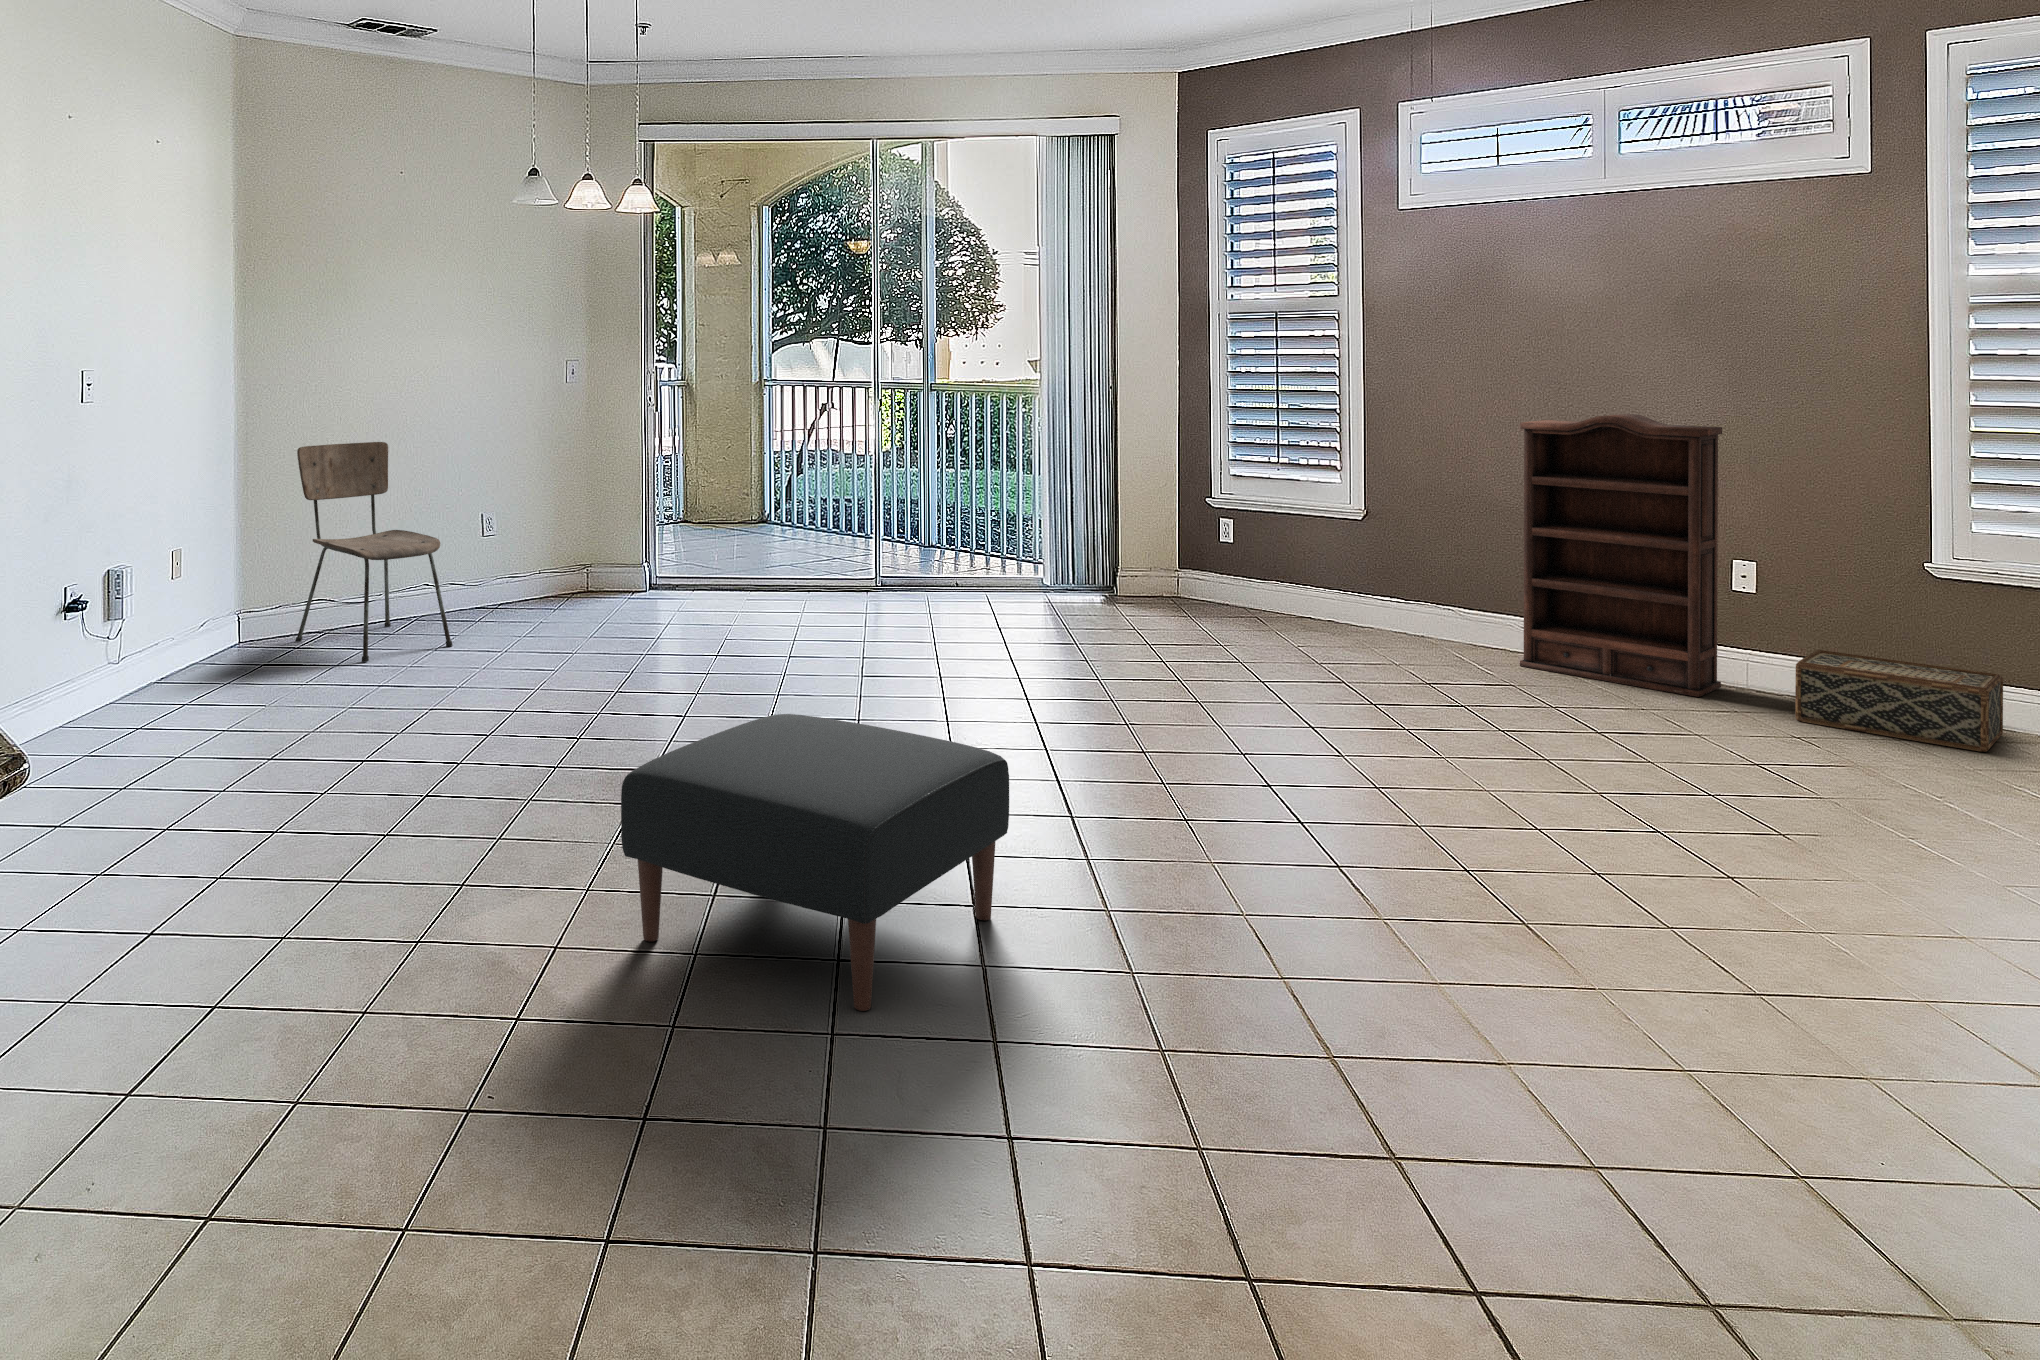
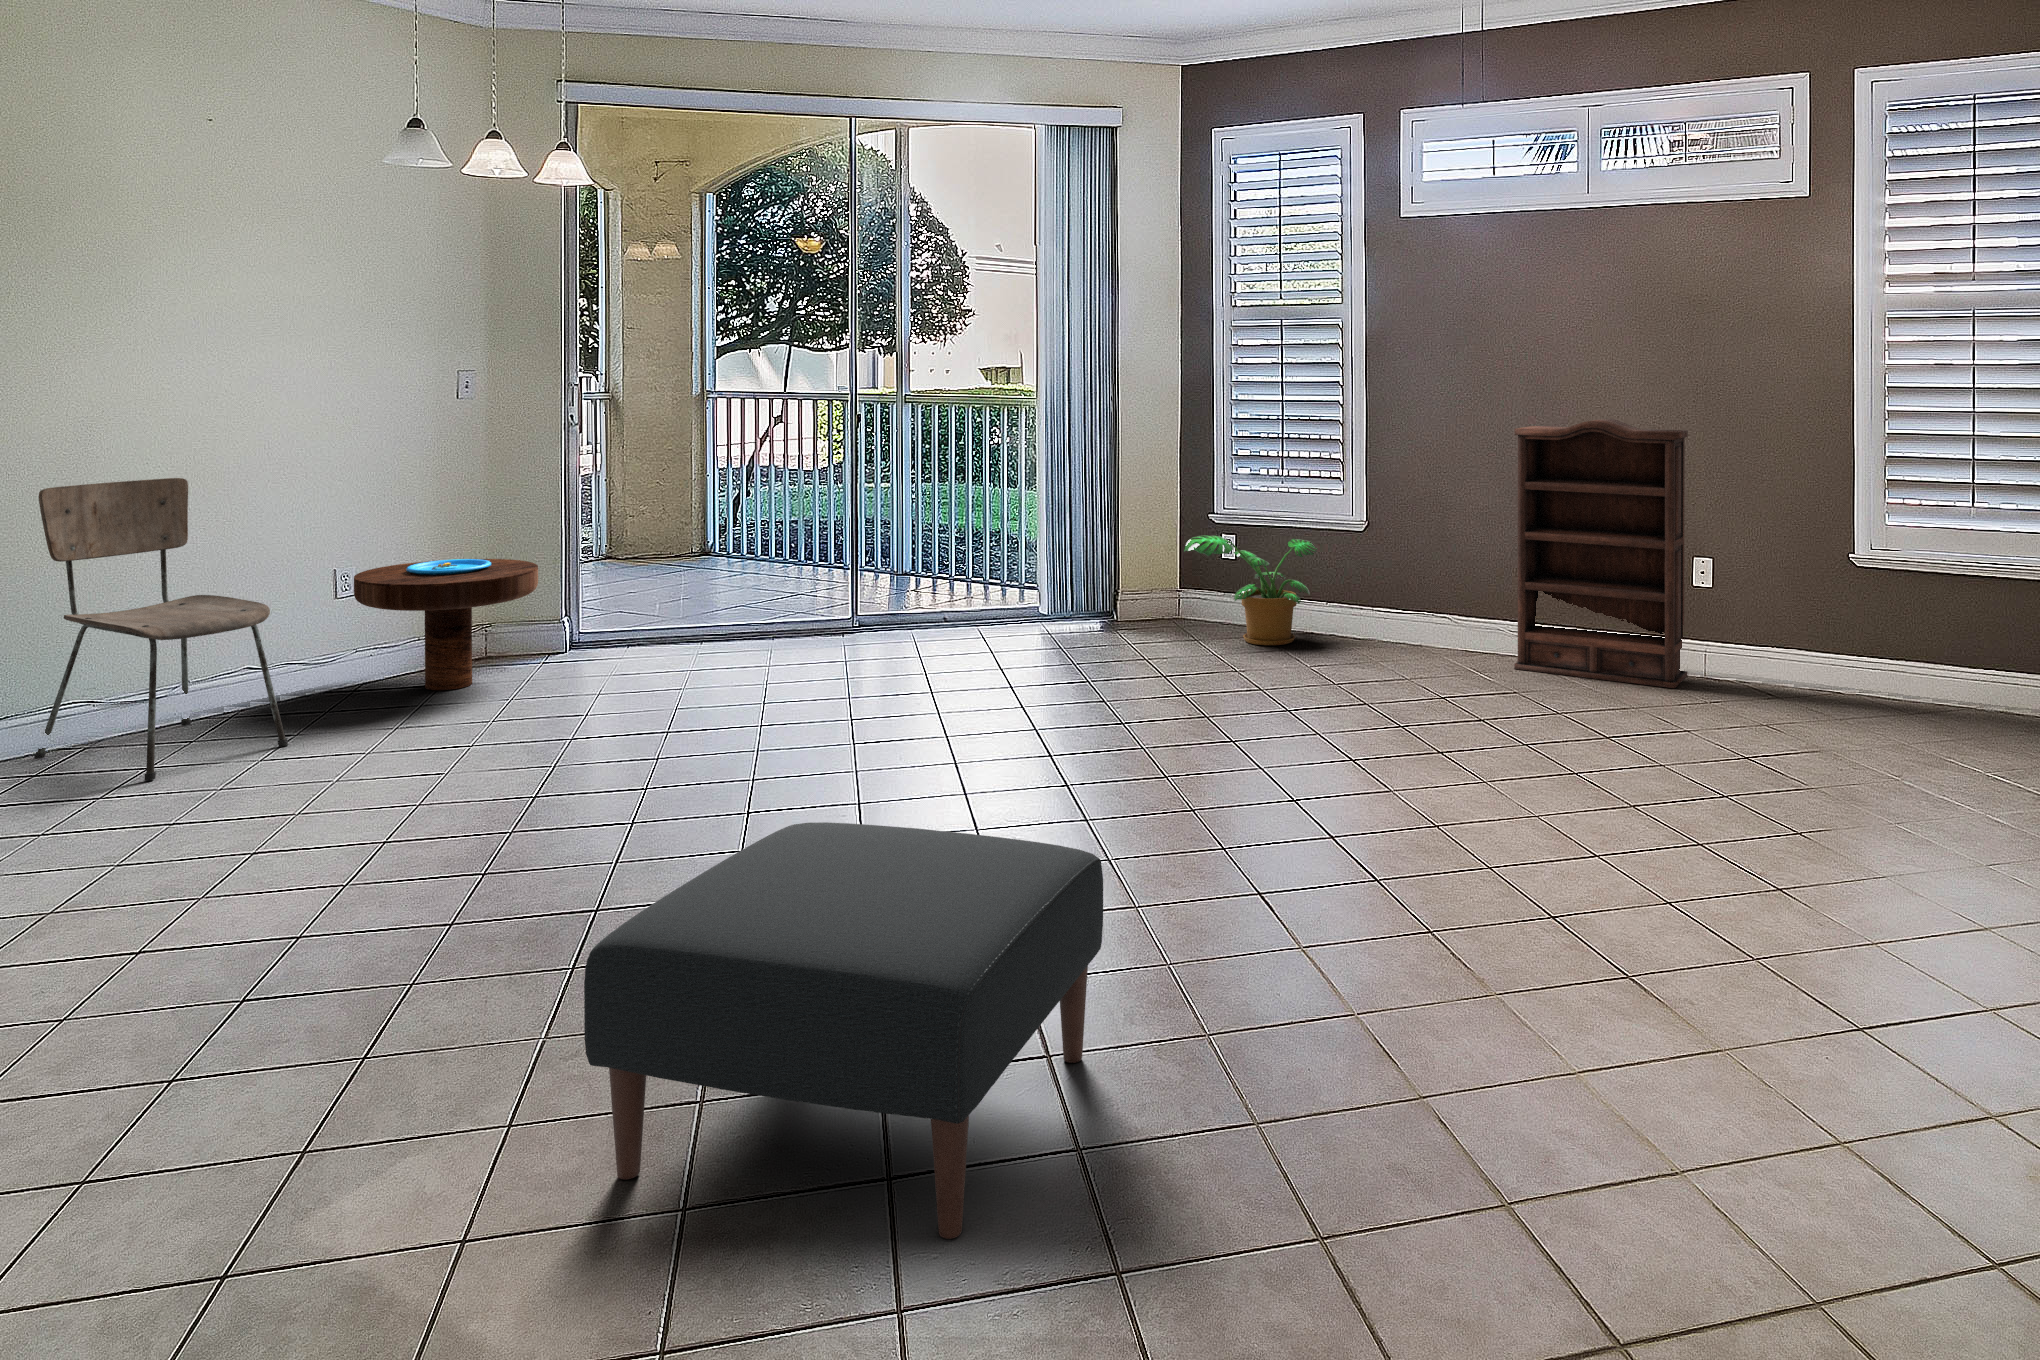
side table: none [497,513,628,615] -> present [354,559,538,690]
potted plant: none [1181,520,1320,628] -> present [1184,536,1318,645]
woven basket: present [1795,650,2003,752] -> none [1760,636,1917,722]

